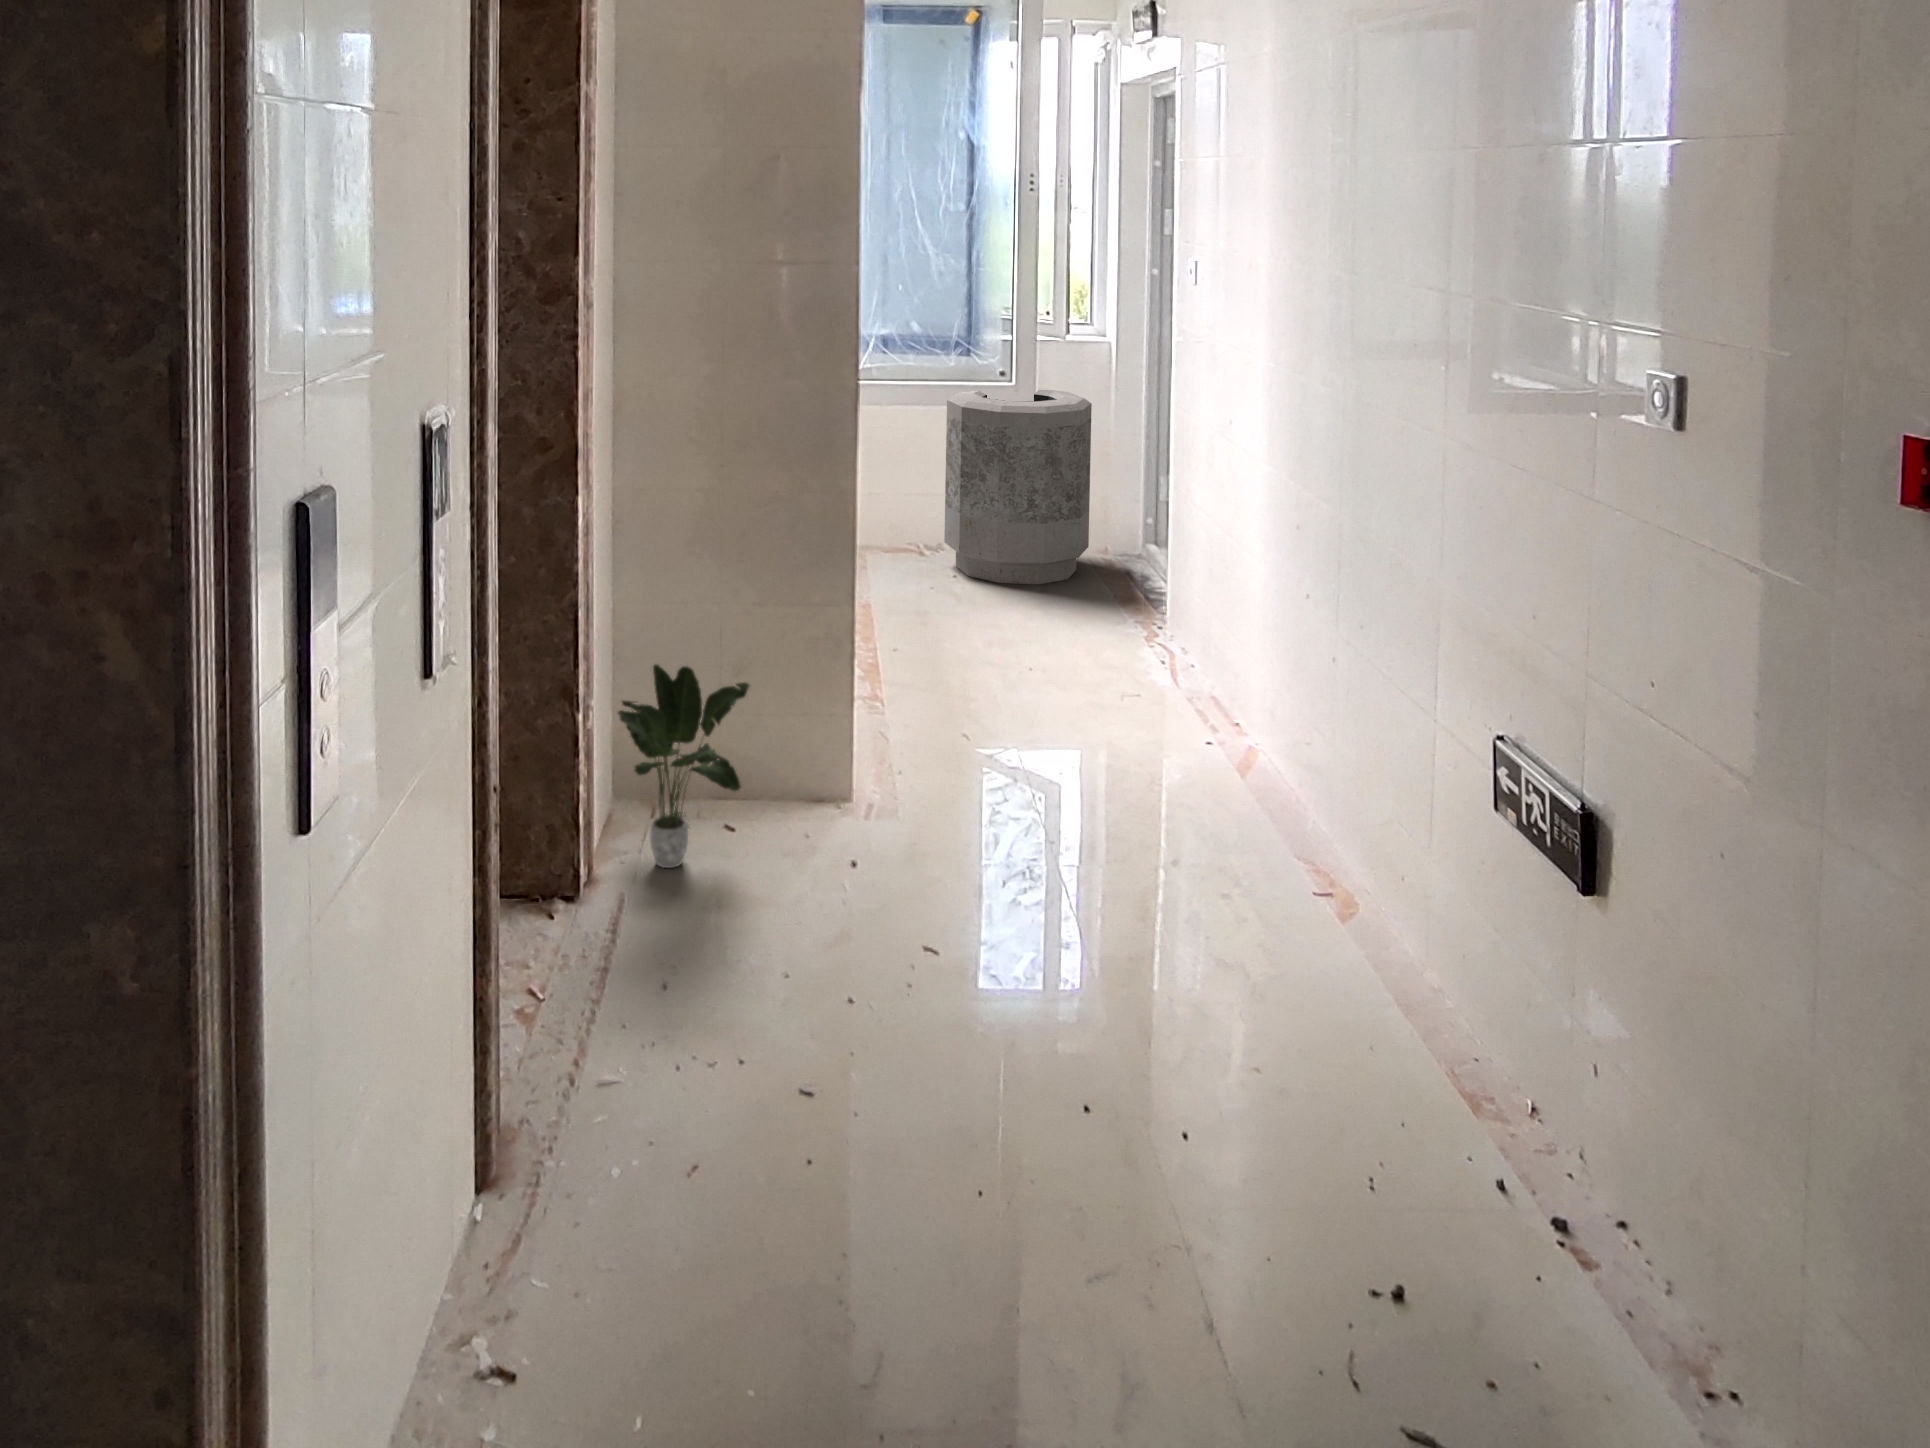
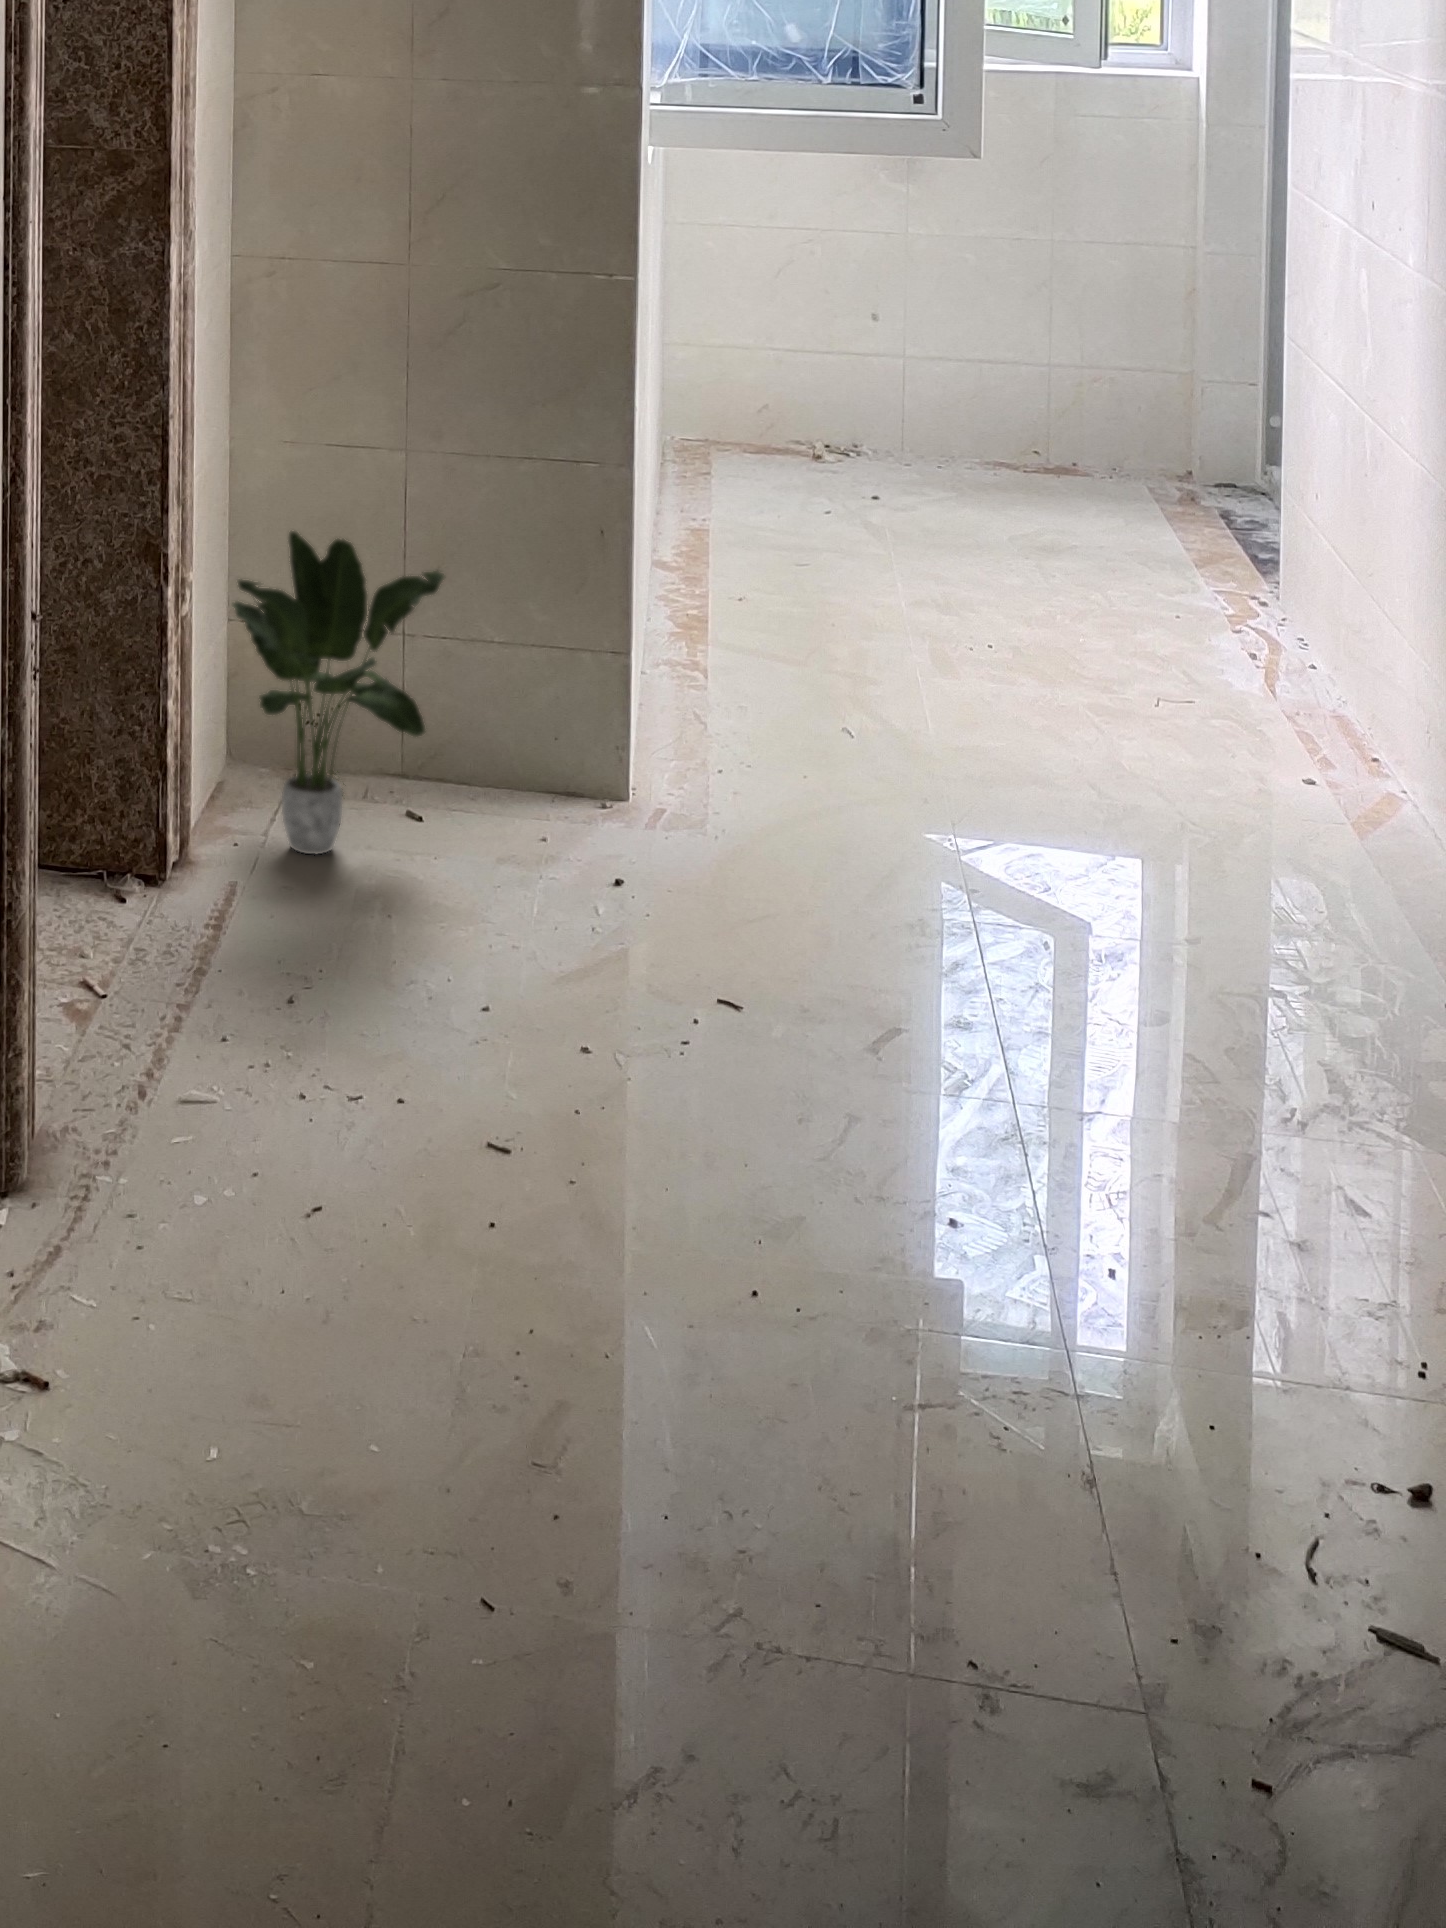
trash can: present [944,390,1092,584] -> none [848,160,1136,517]

